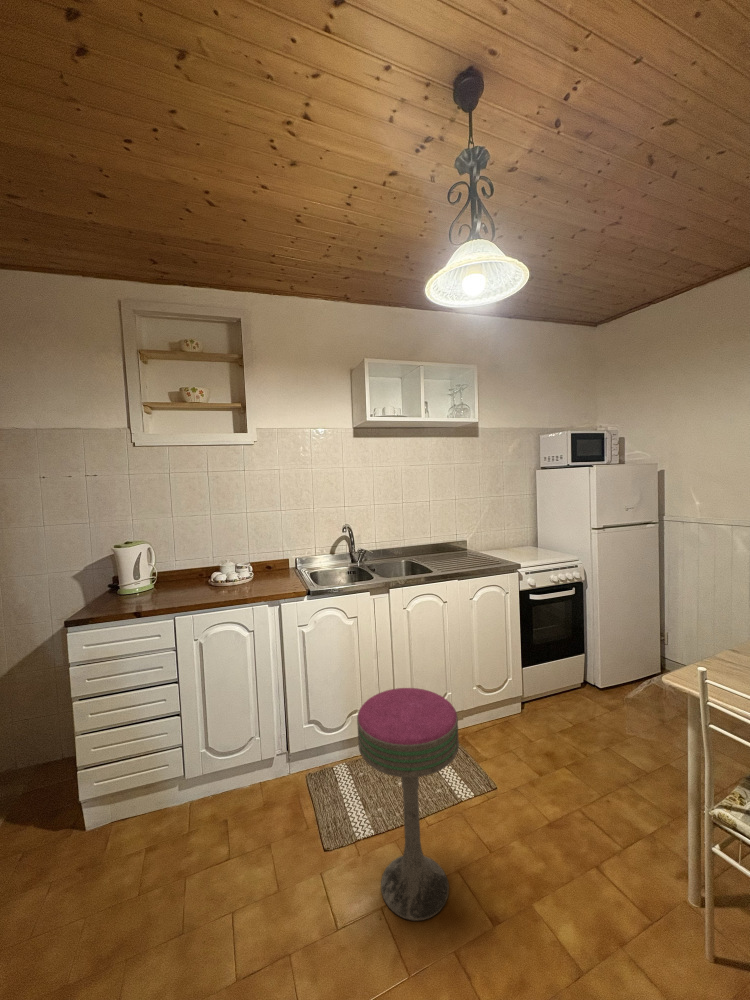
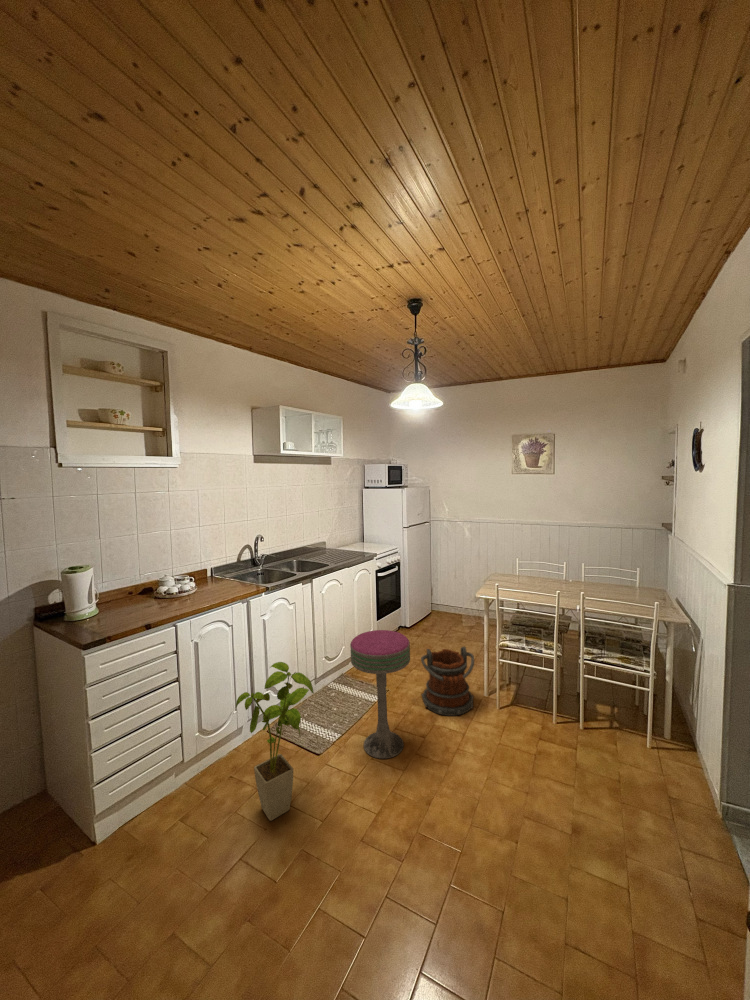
house plant: none [168,699,287,916] -> present [236,662,314,821]
bucket: none [526,747,644,909] -> present [421,647,474,716]

